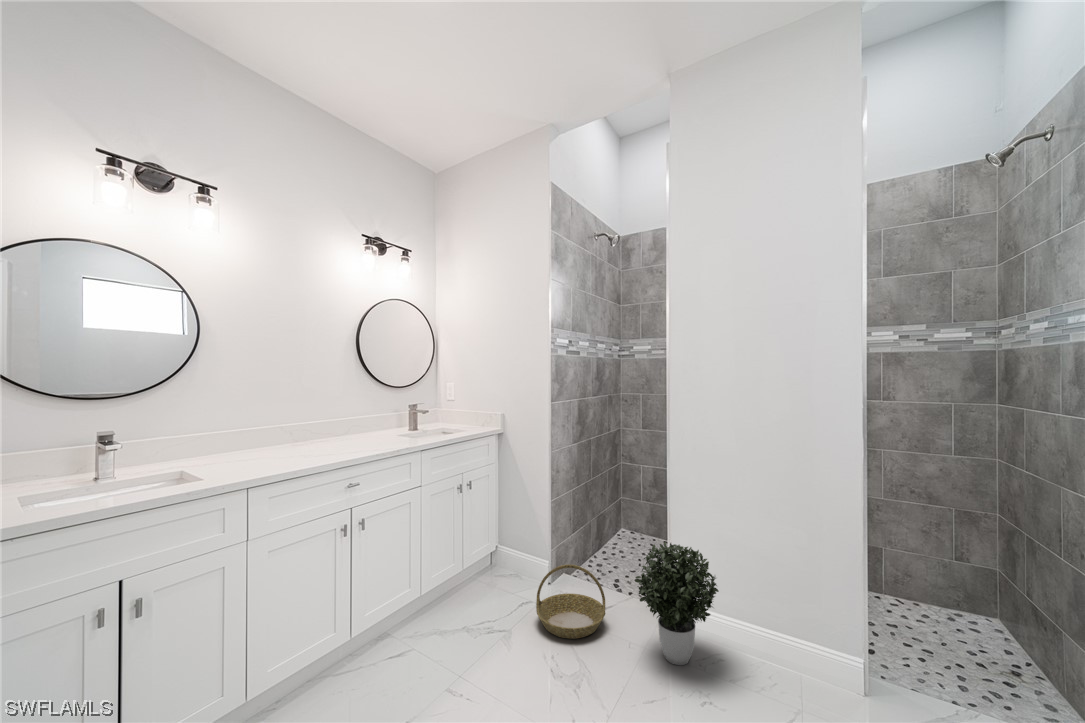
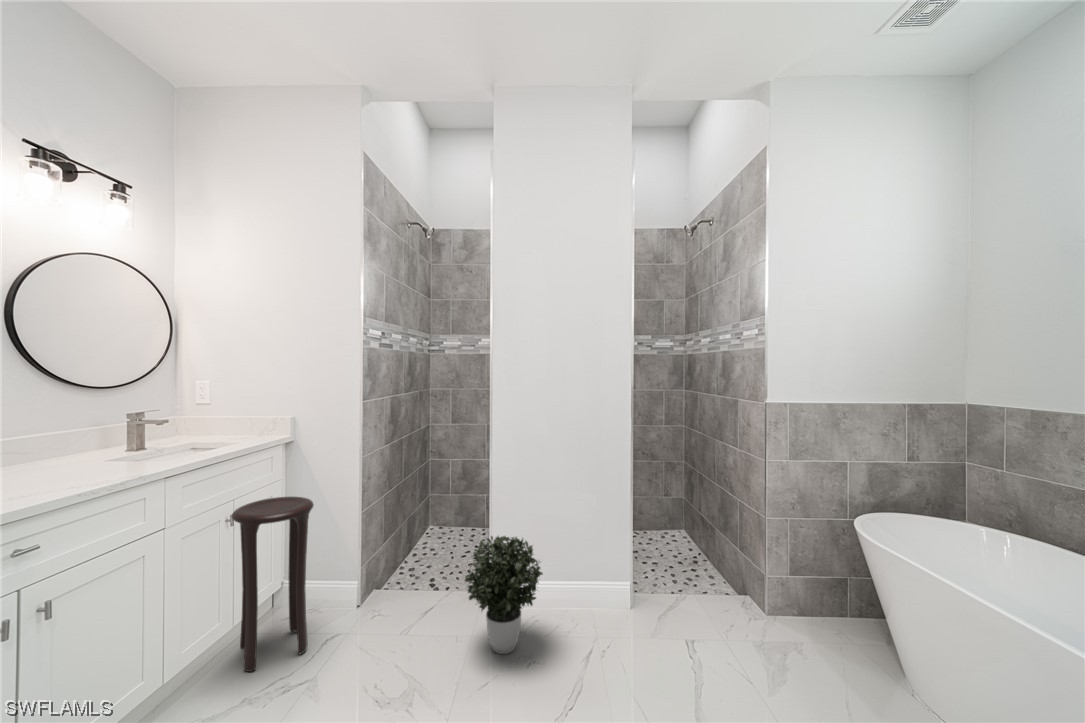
stool: none [450,481,509,620] -> present [232,497,314,672]
basket: present [536,565,605,639] -> none [350,576,429,659]

